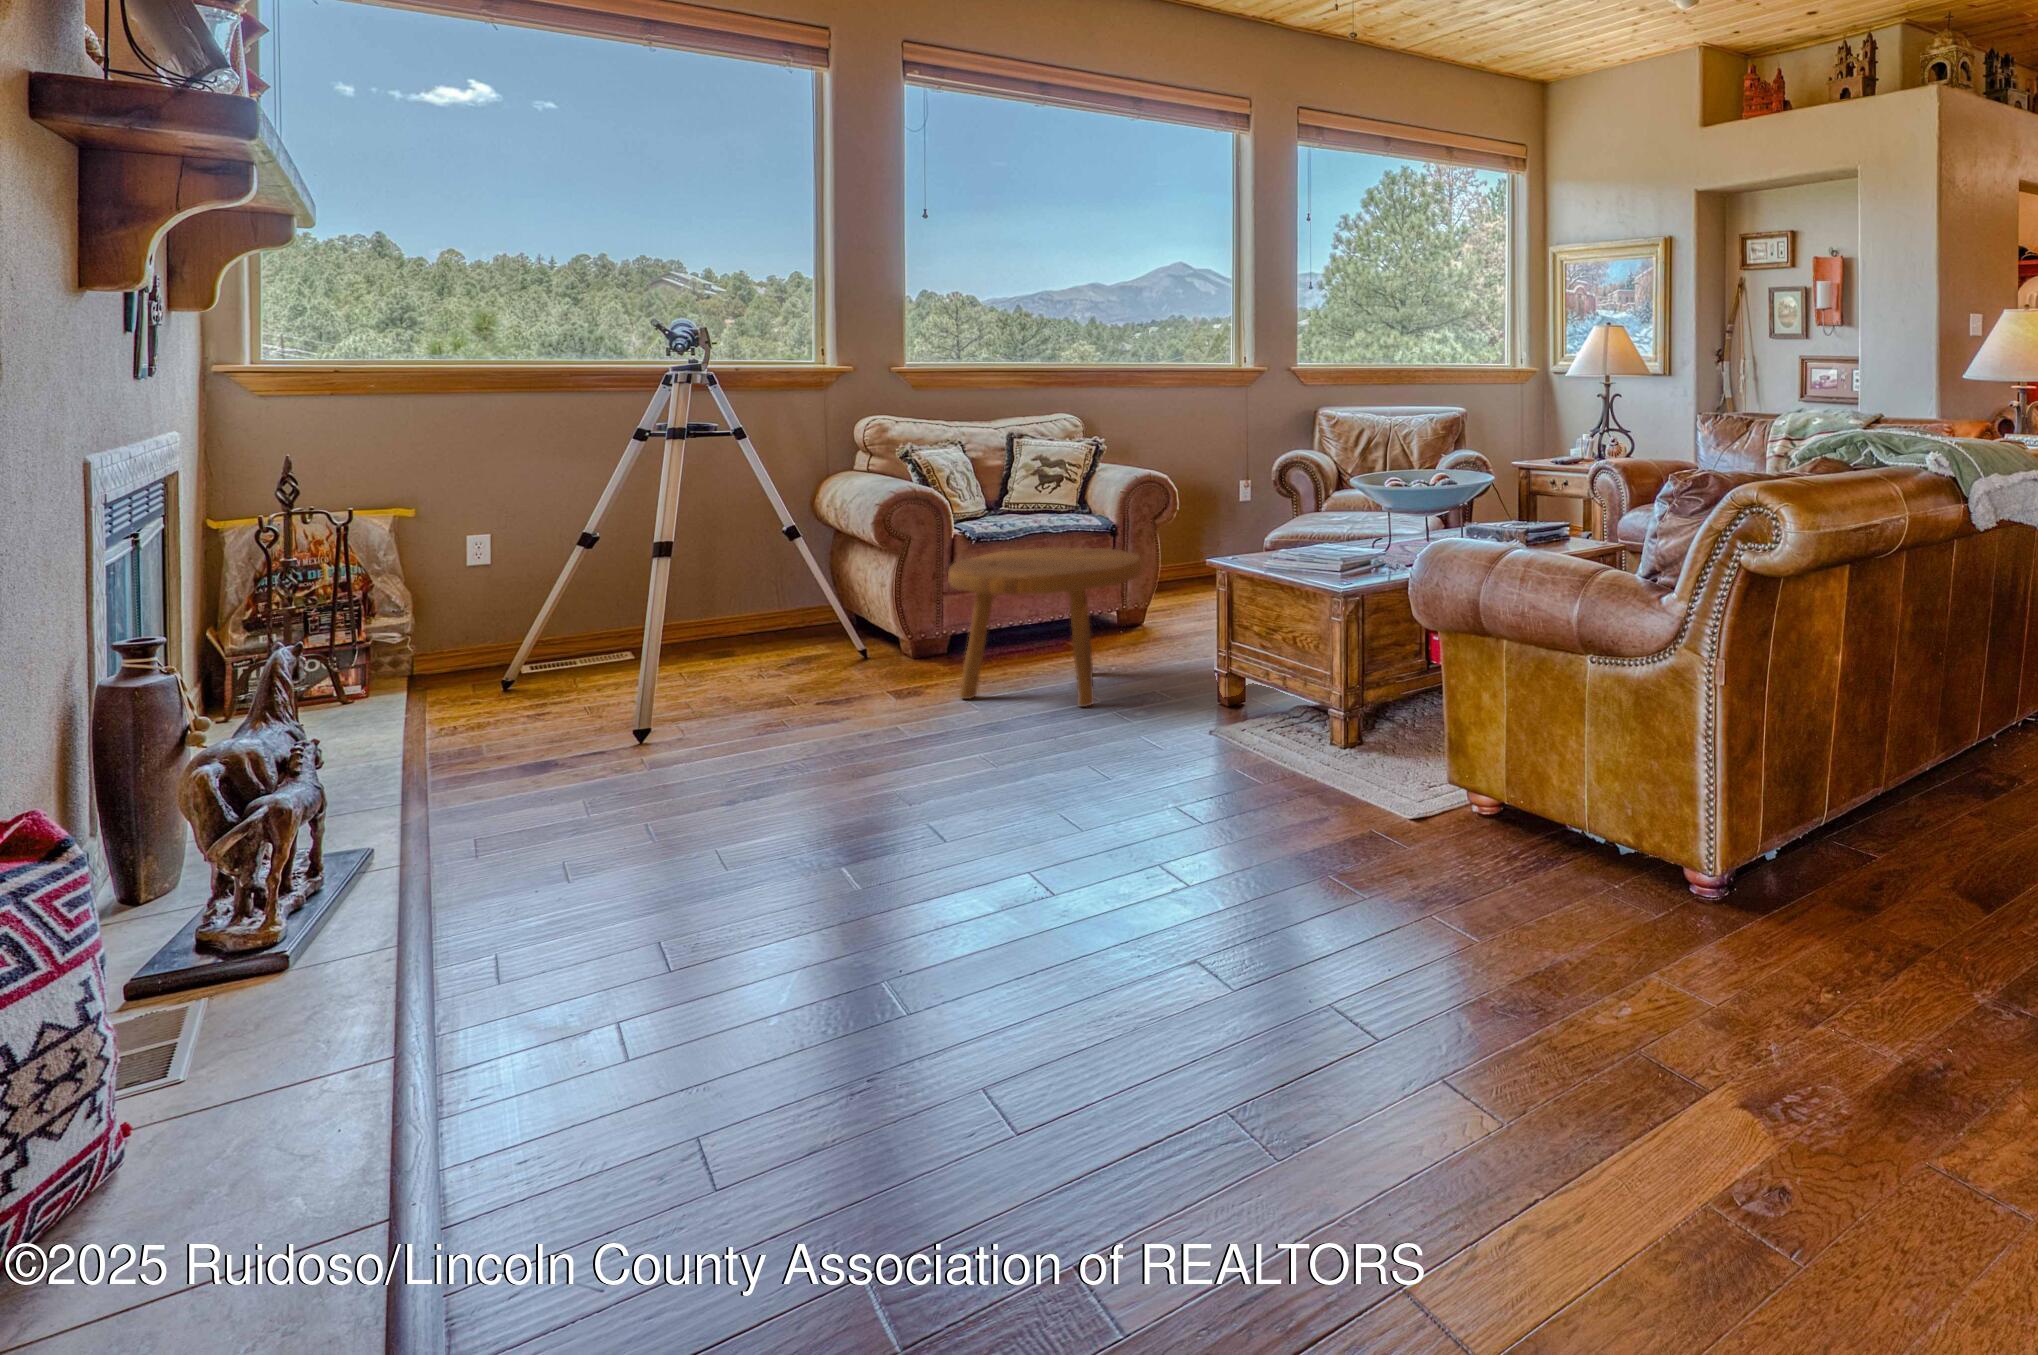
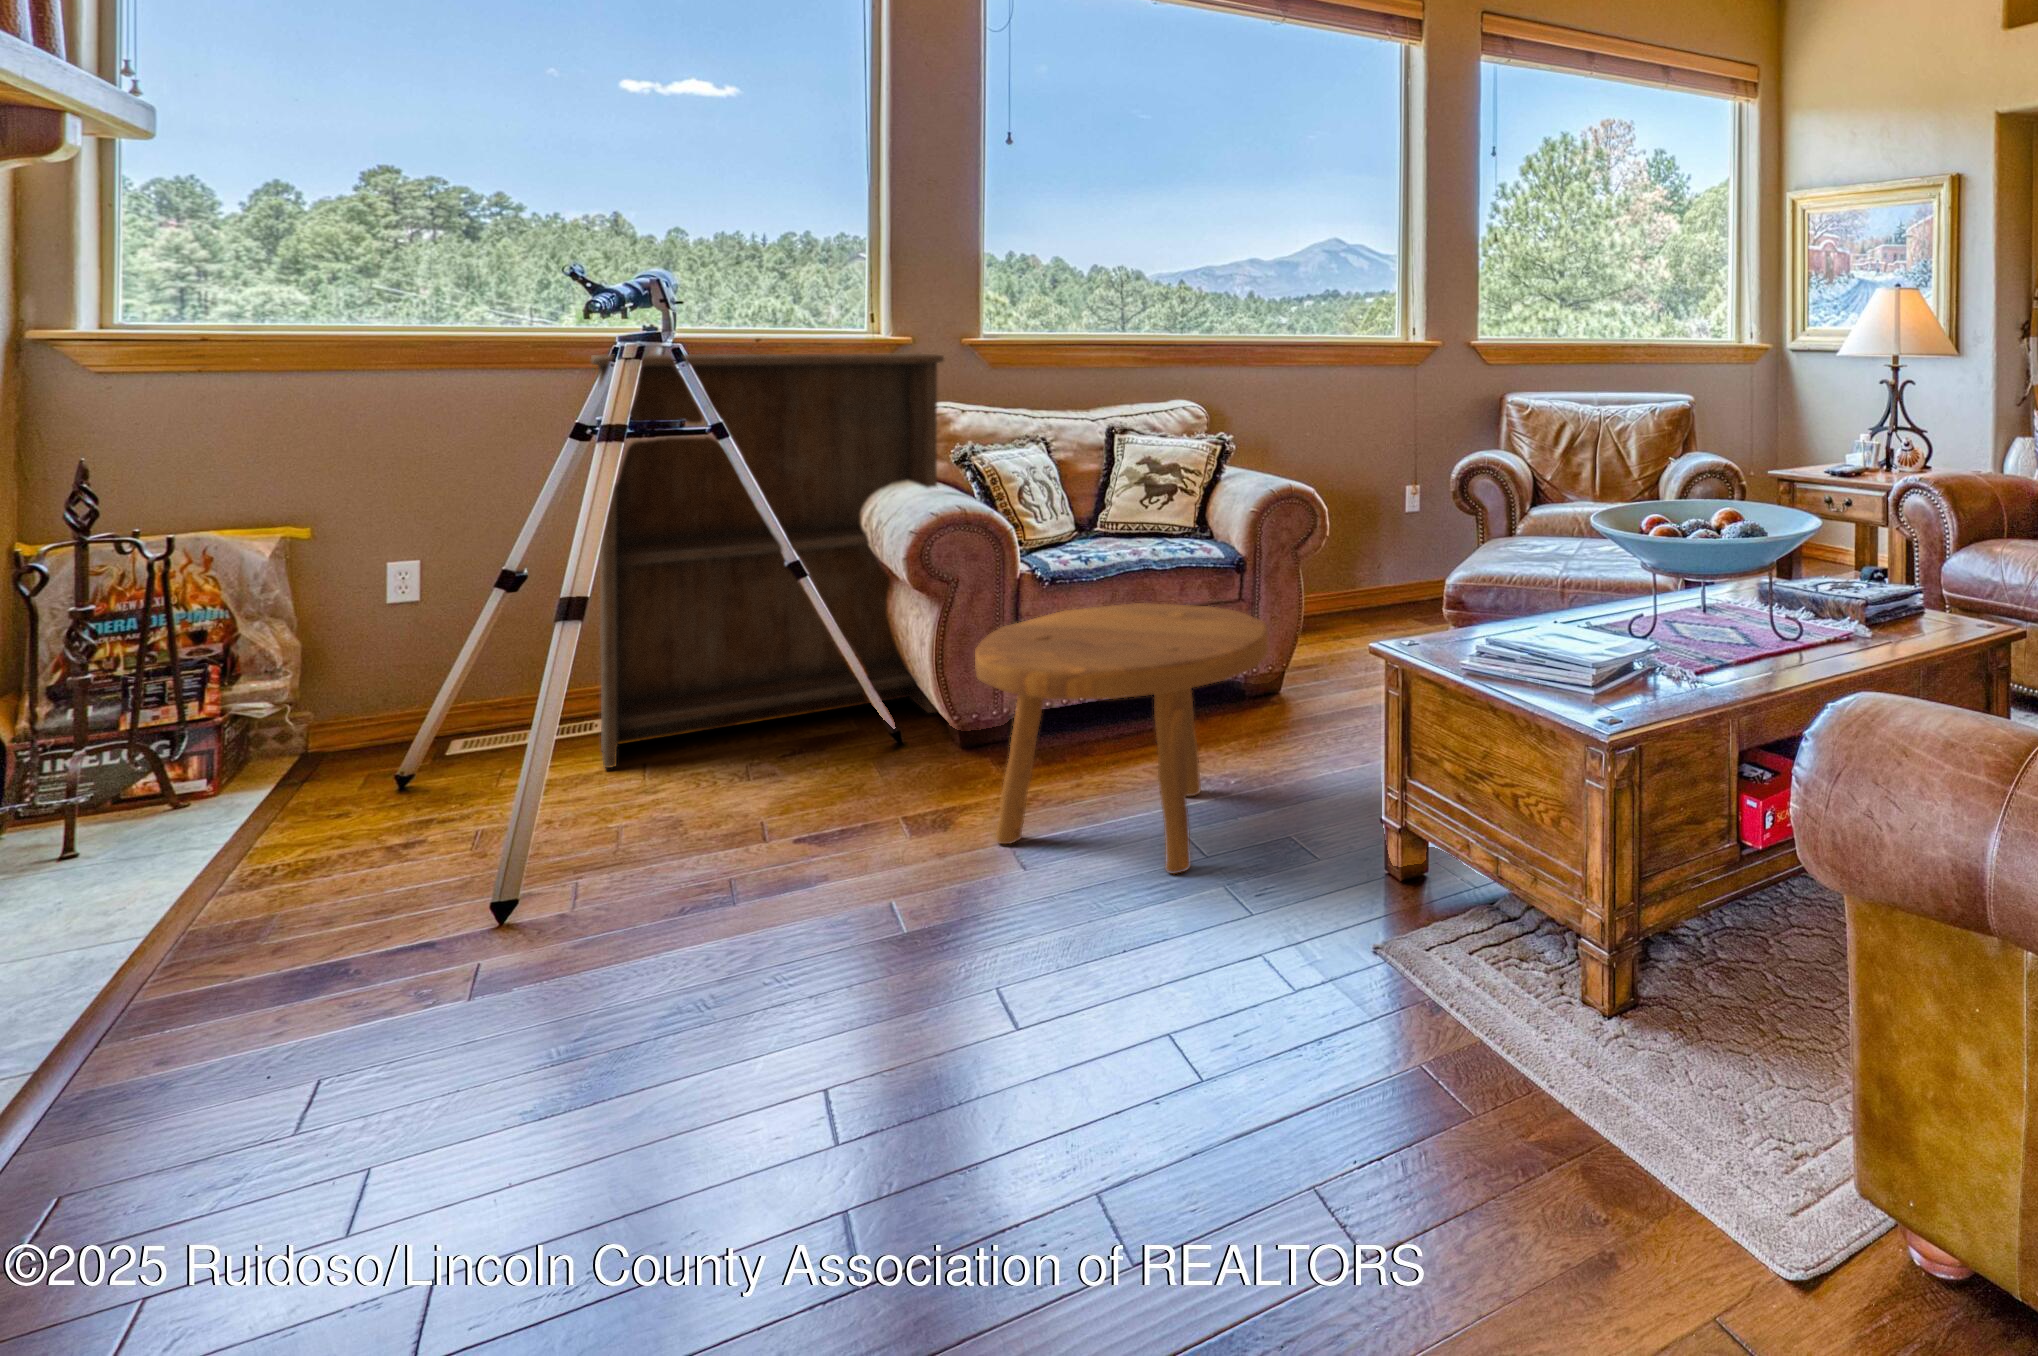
bookshelf: none [632,378,891,675] -> present [591,353,944,768]

